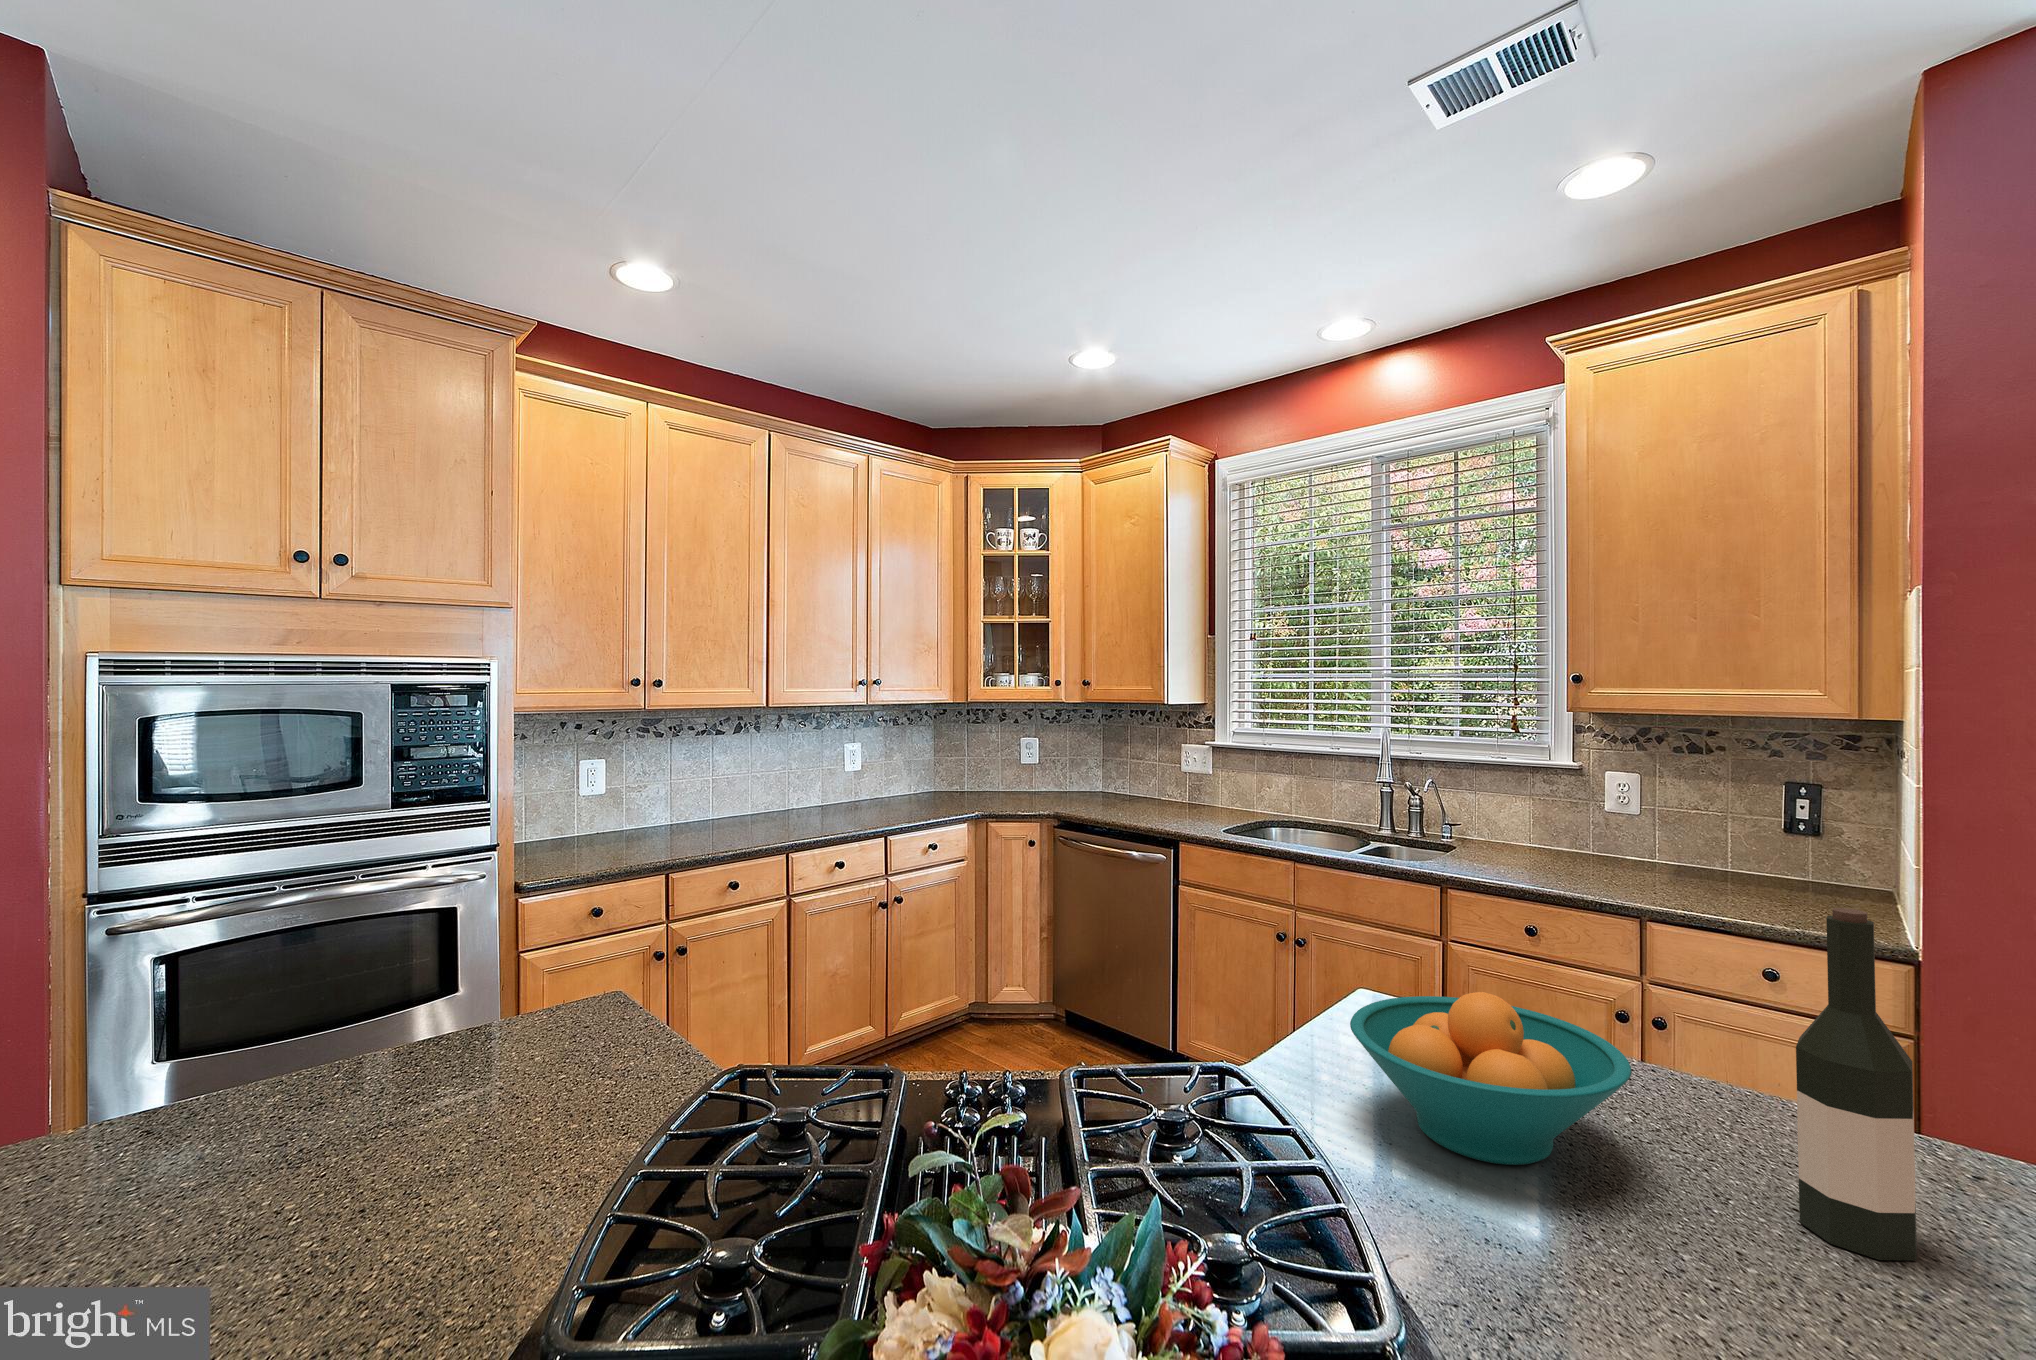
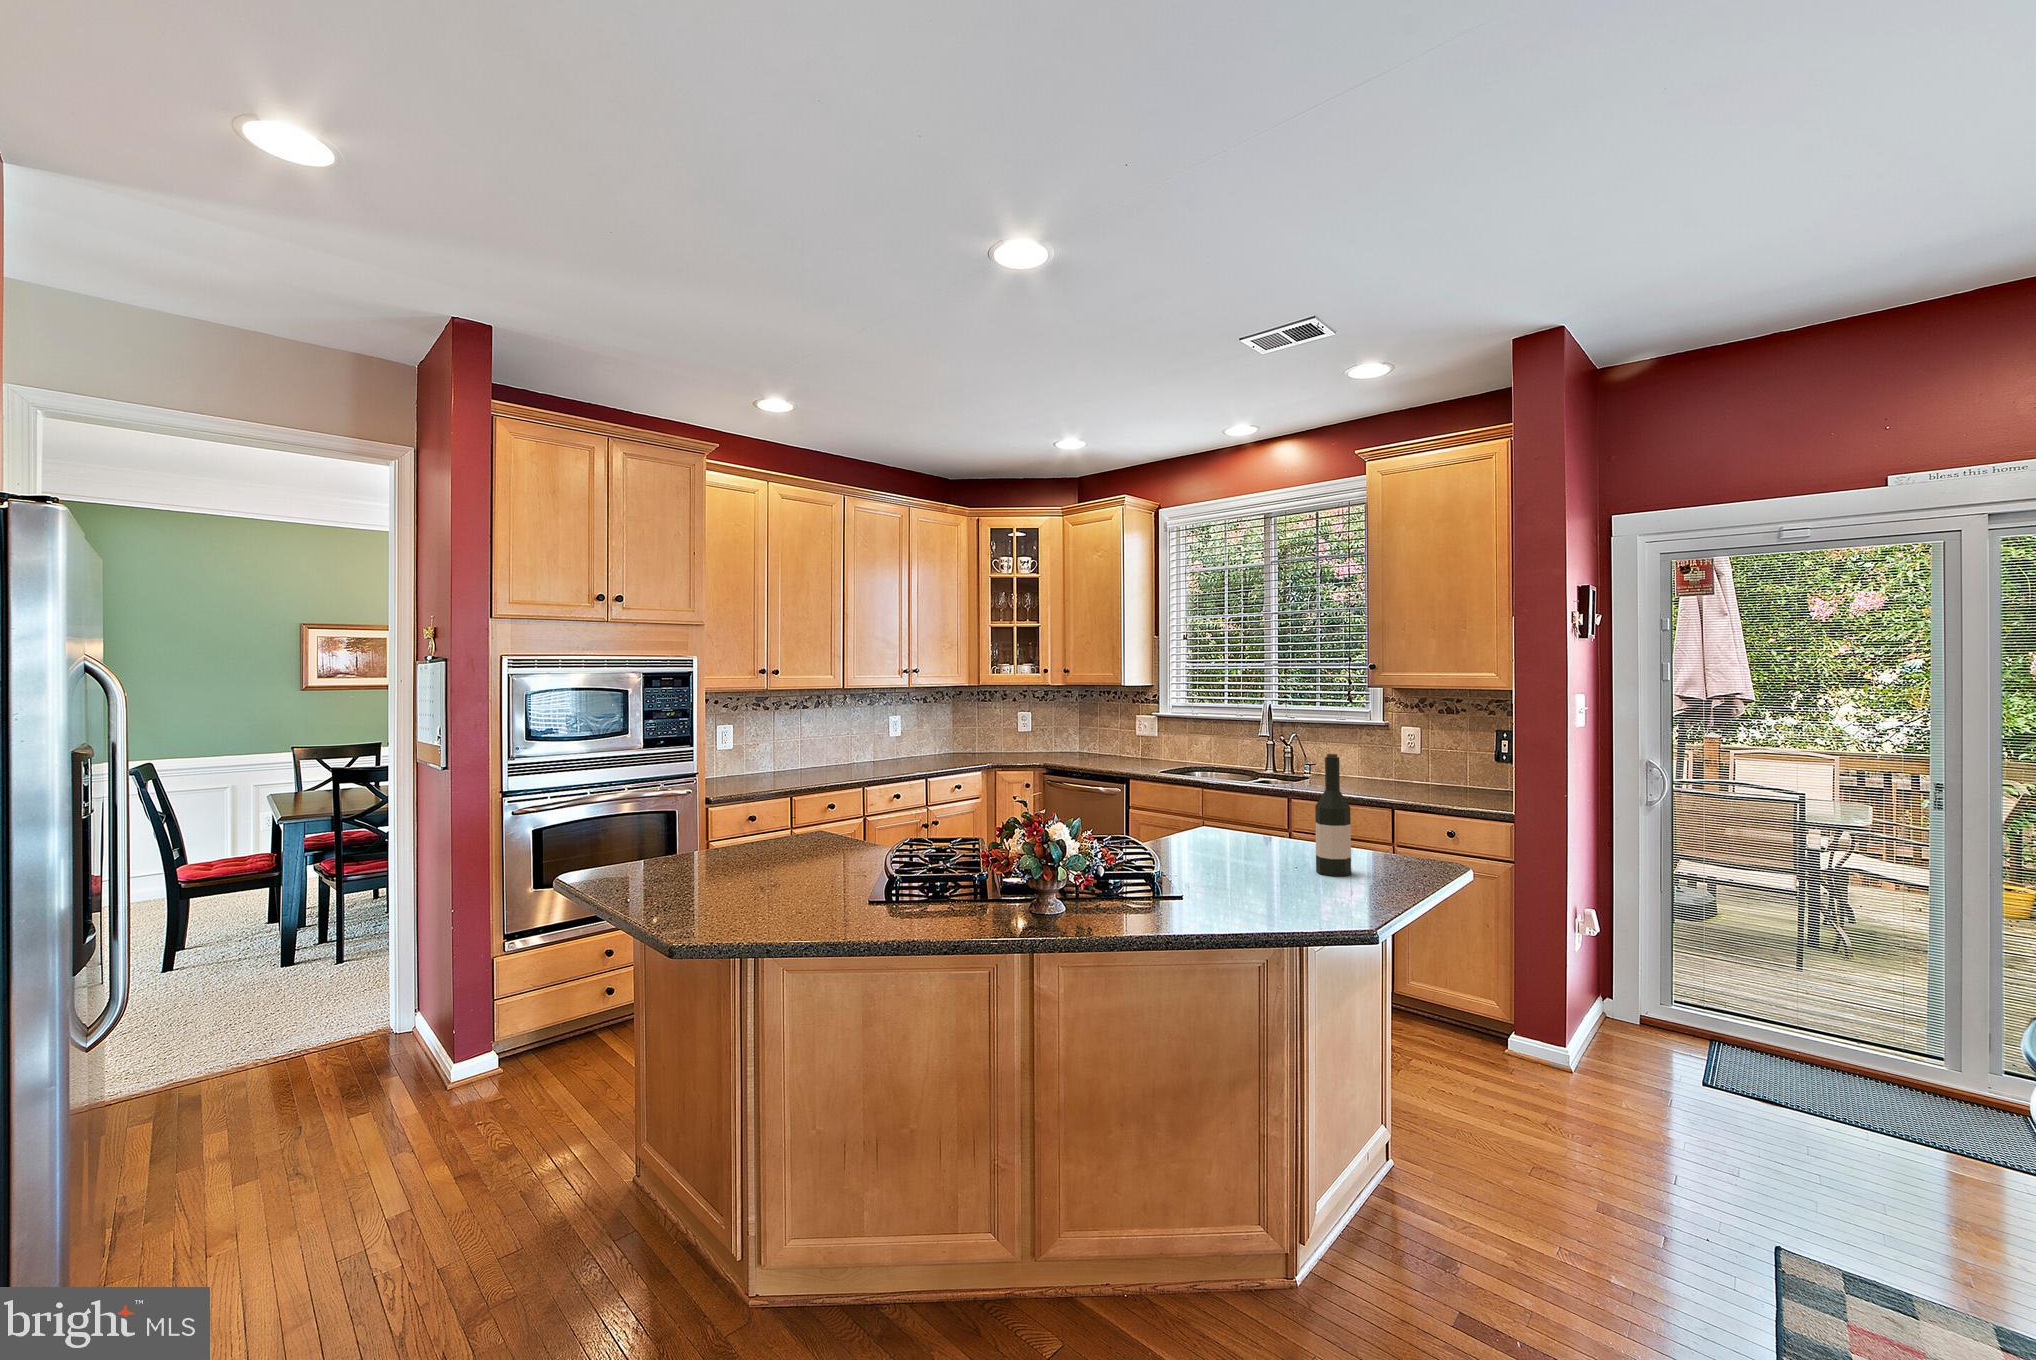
fruit bowl: present [1350,992,1632,1165] -> none [1165,800,1270,863]

